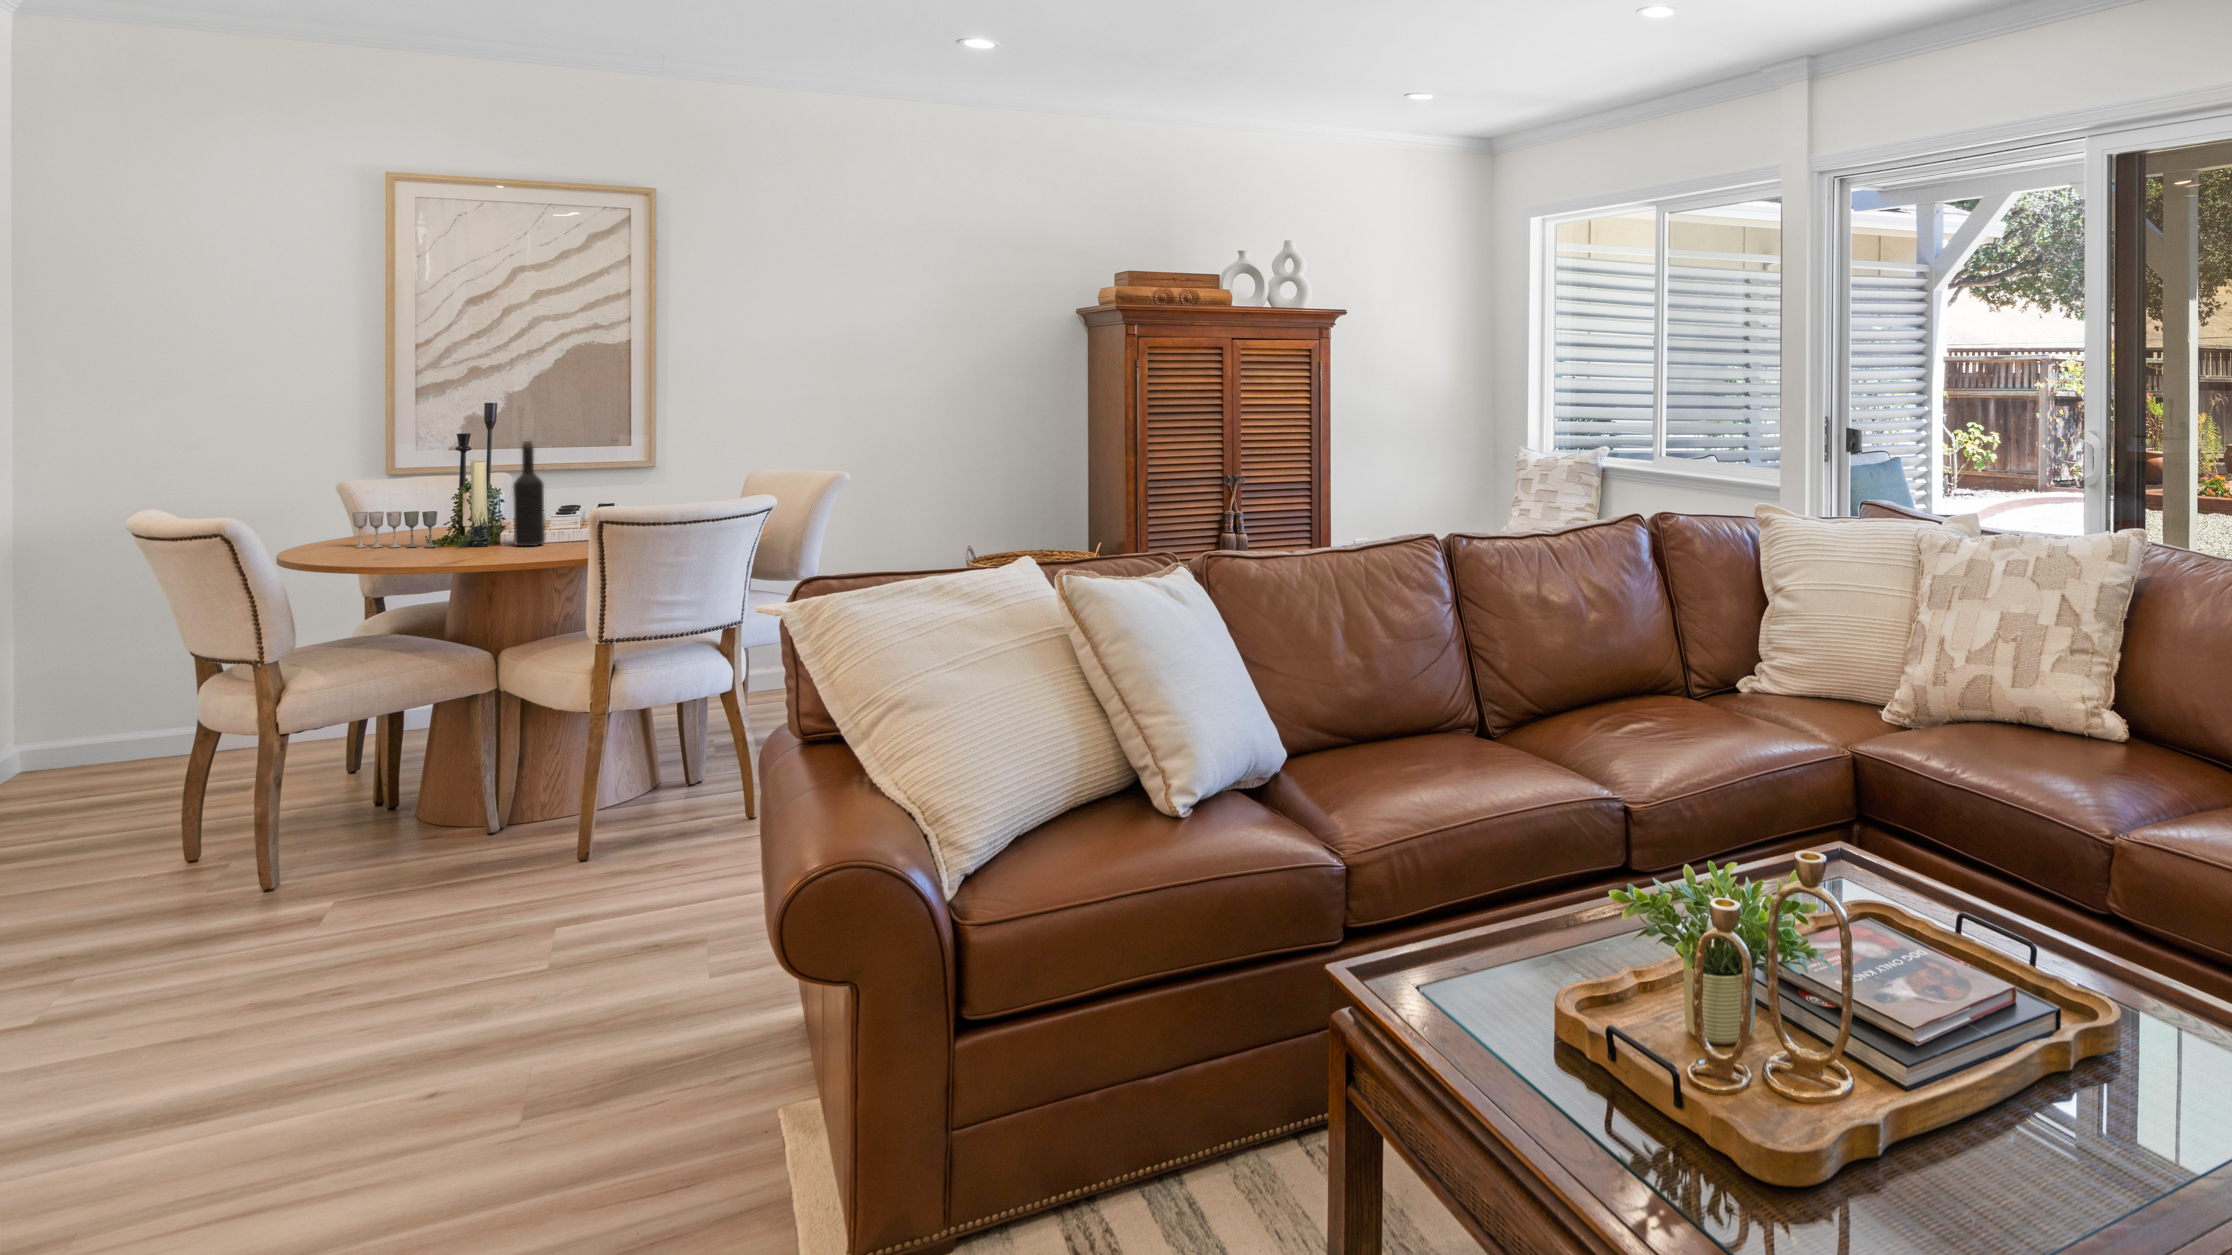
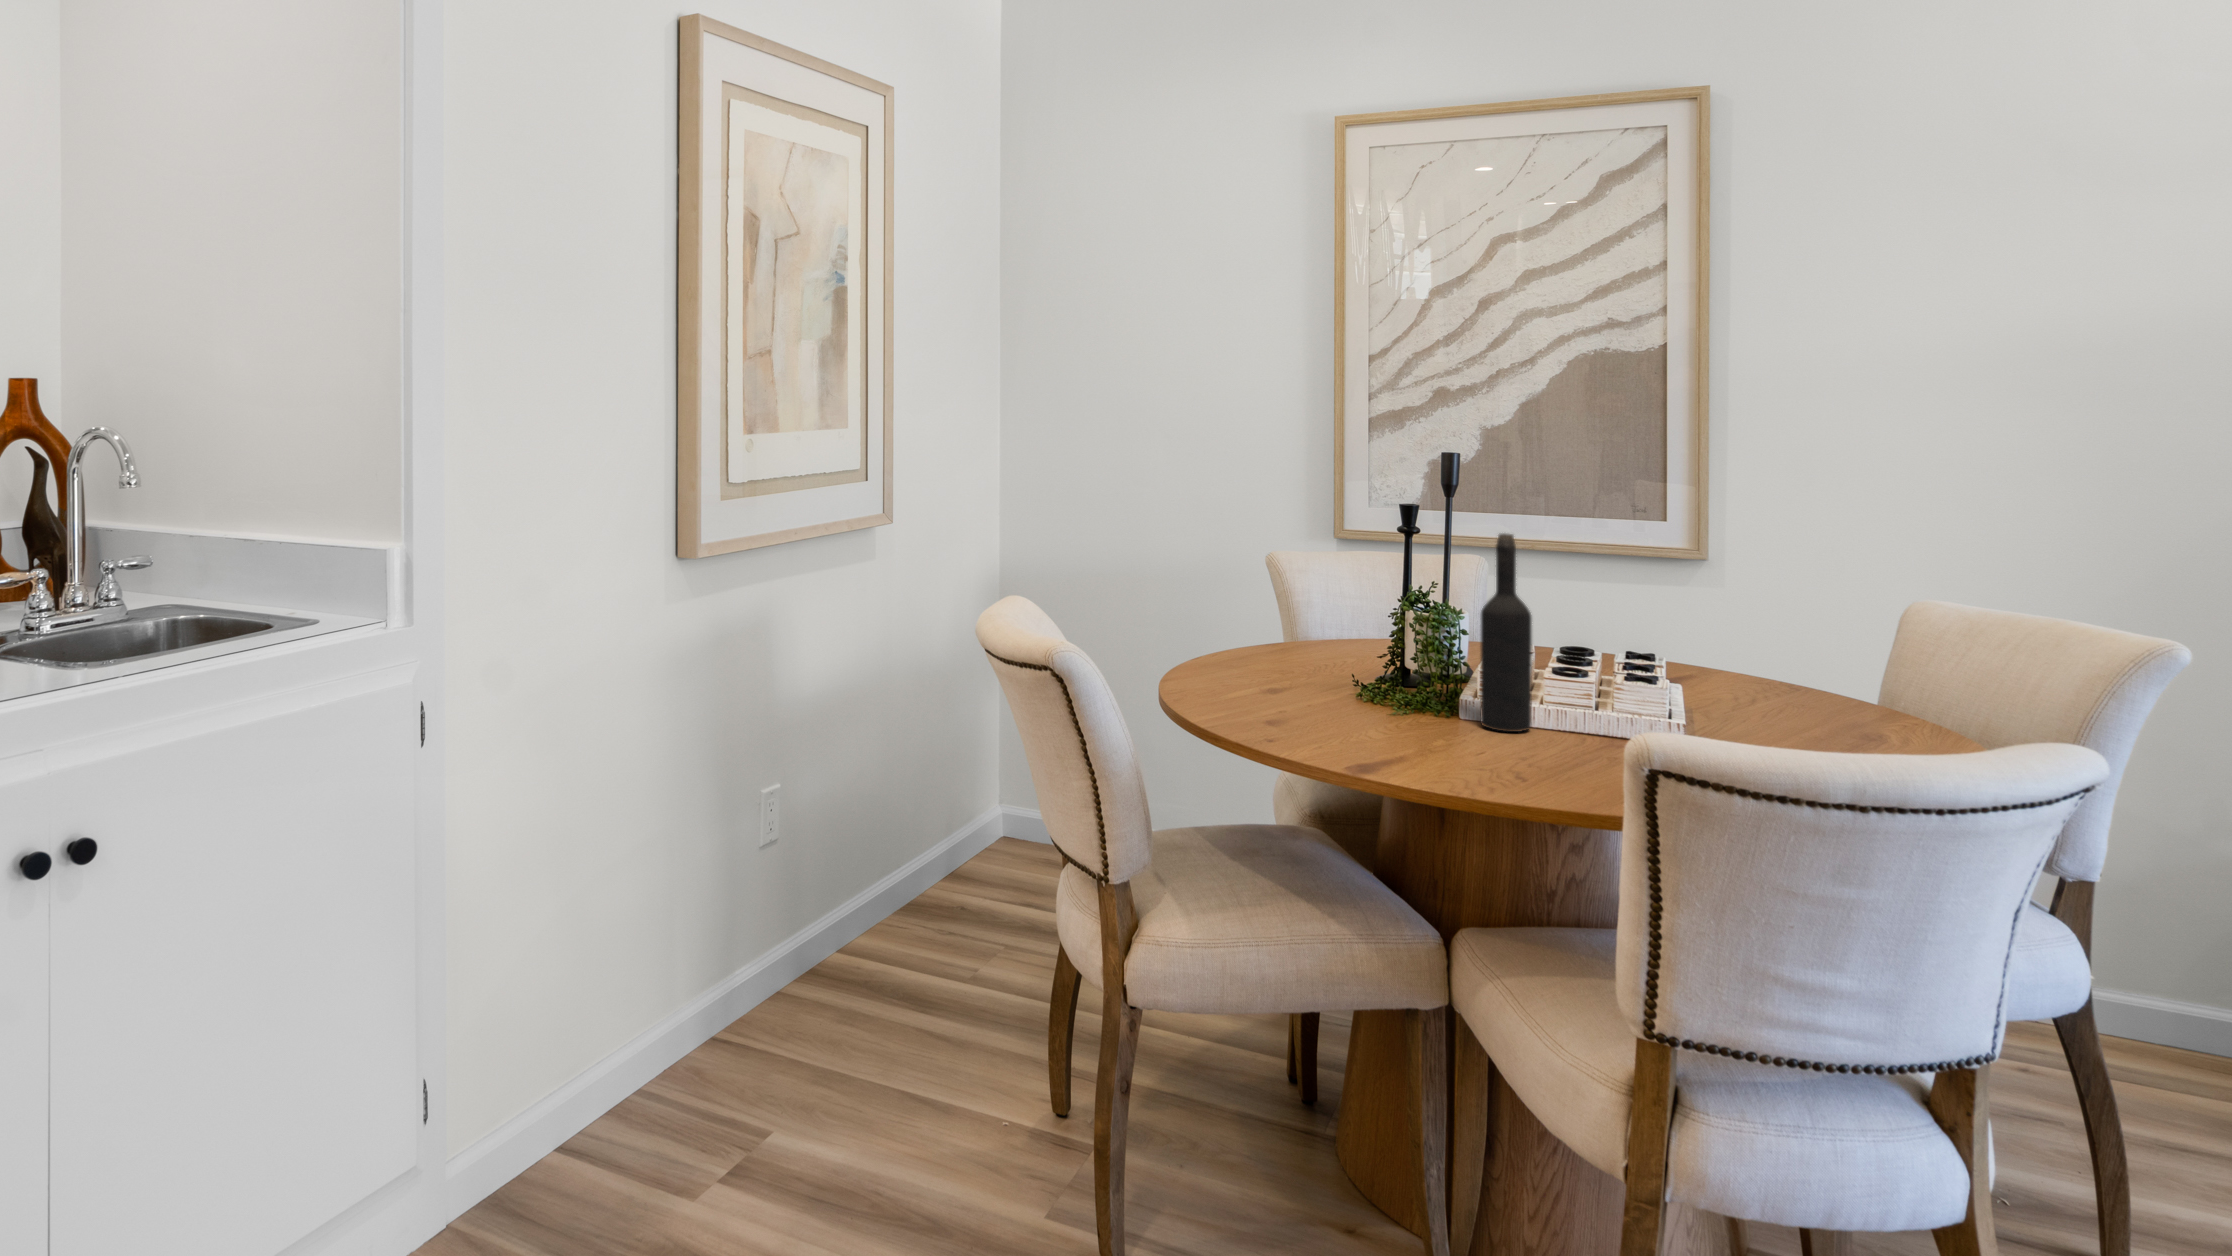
candle: present [459,458,489,547] -> none [1395,558,1441,716]
wine glass: present [352,511,437,548] -> none [1252,628,1364,705]

